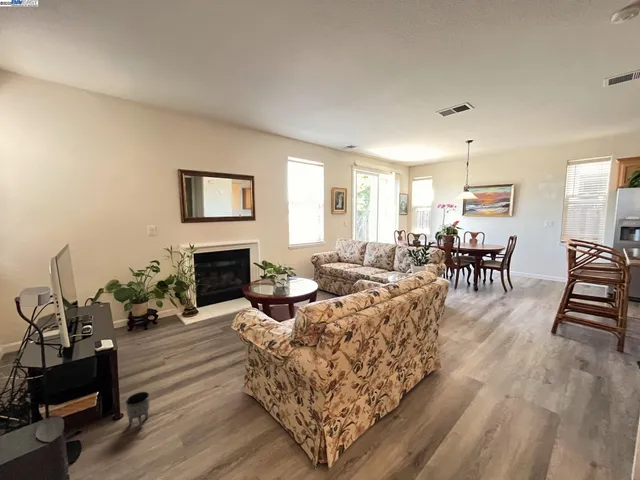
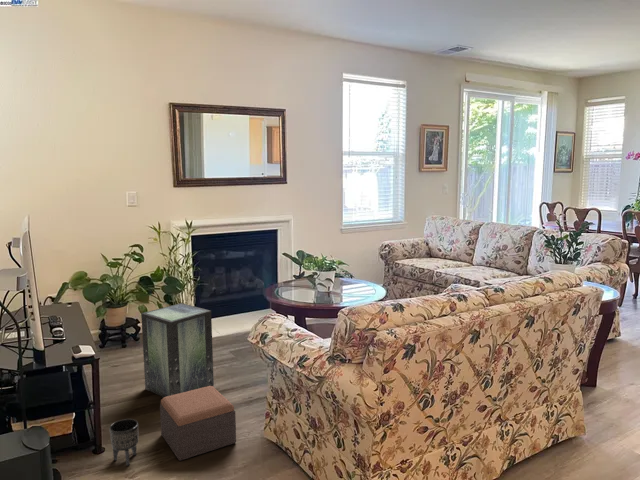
storage box: none [156,300,209,370] -> present [141,303,214,397]
footstool: none [167,358,224,419] -> present [160,386,236,461]

